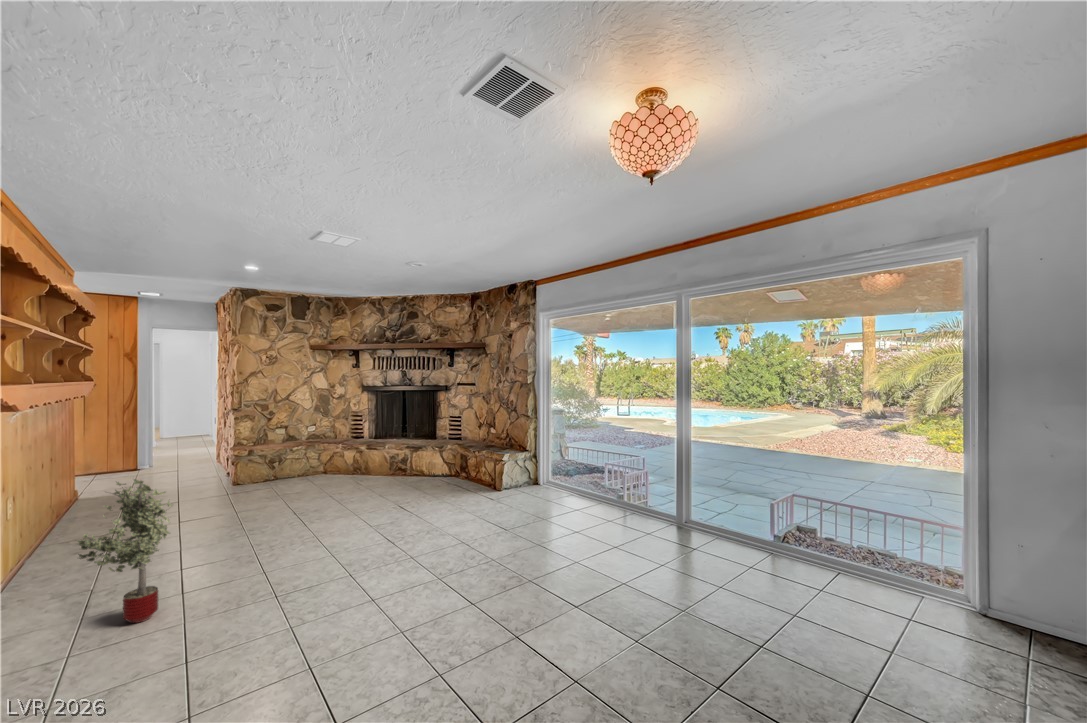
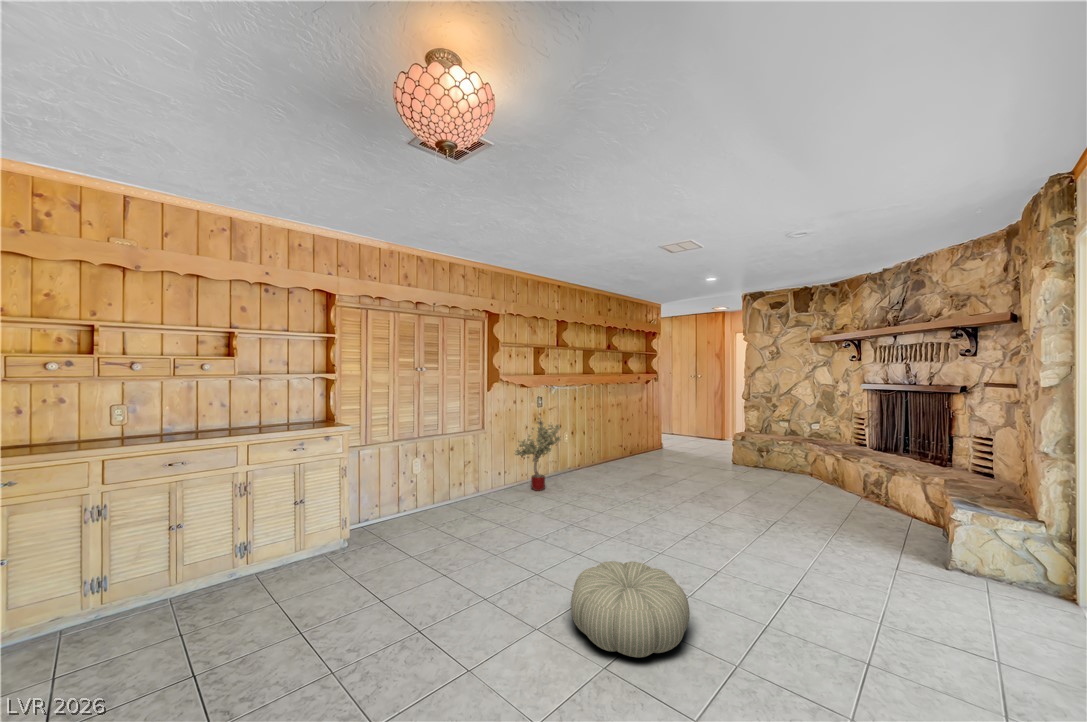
pouf: none [530,532,617,595] -> present [571,561,690,657]

